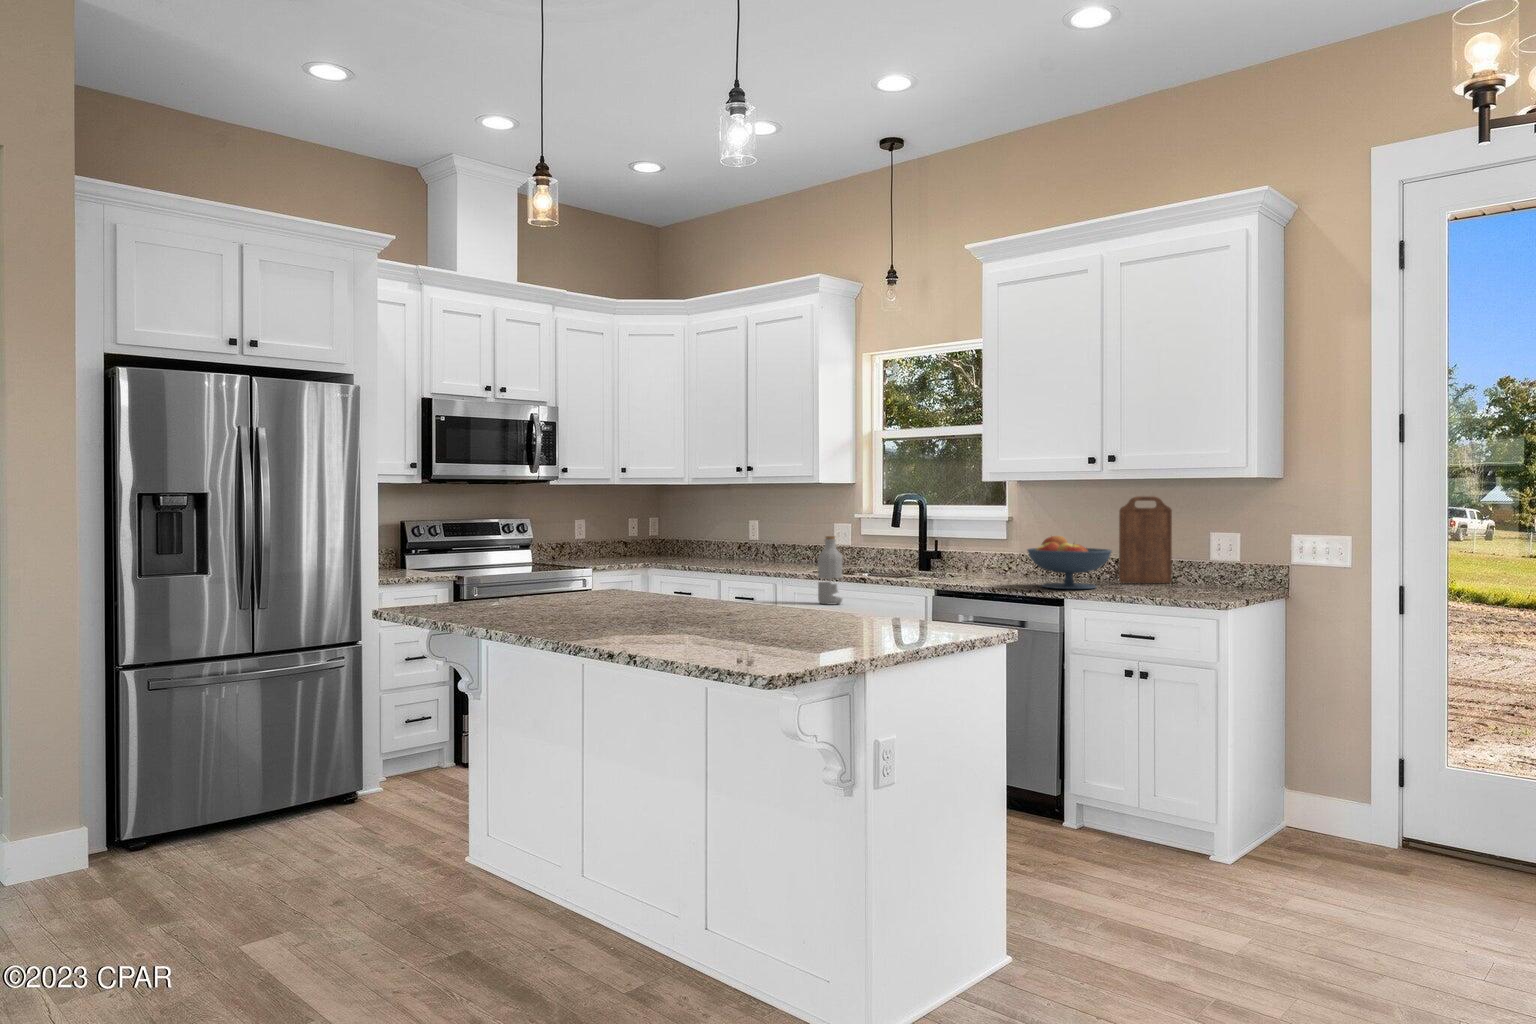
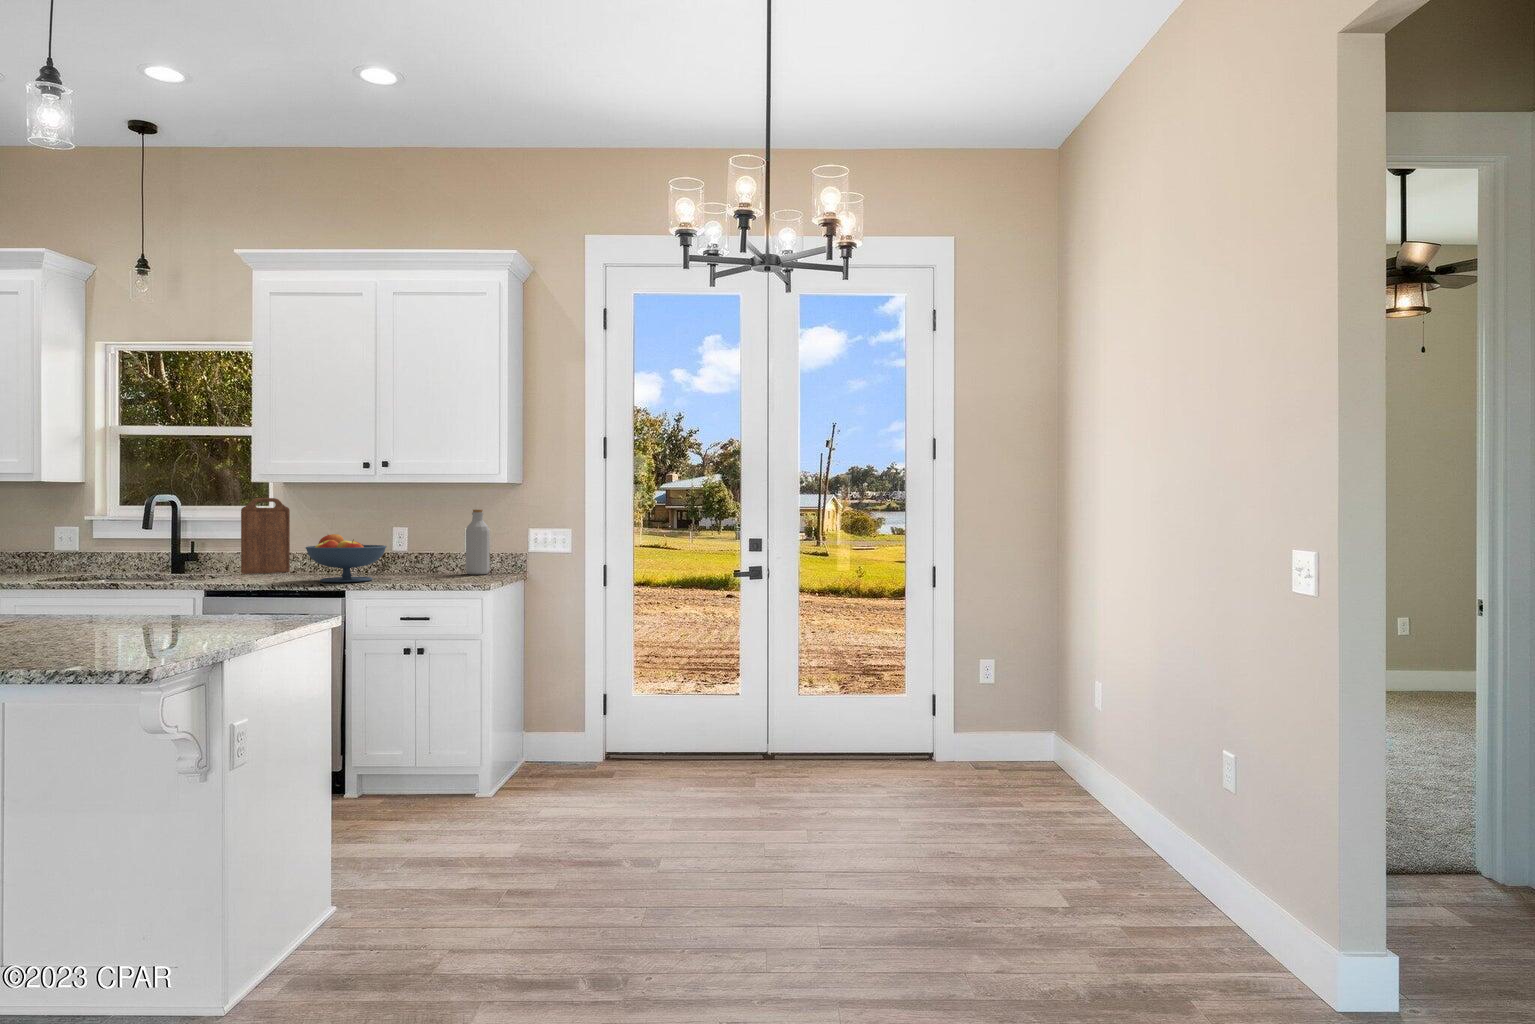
cutting board: present [1119,496,1172,583] -> present [241,498,290,574]
bottle: present [818,536,842,605] -> present [466,510,490,575]

